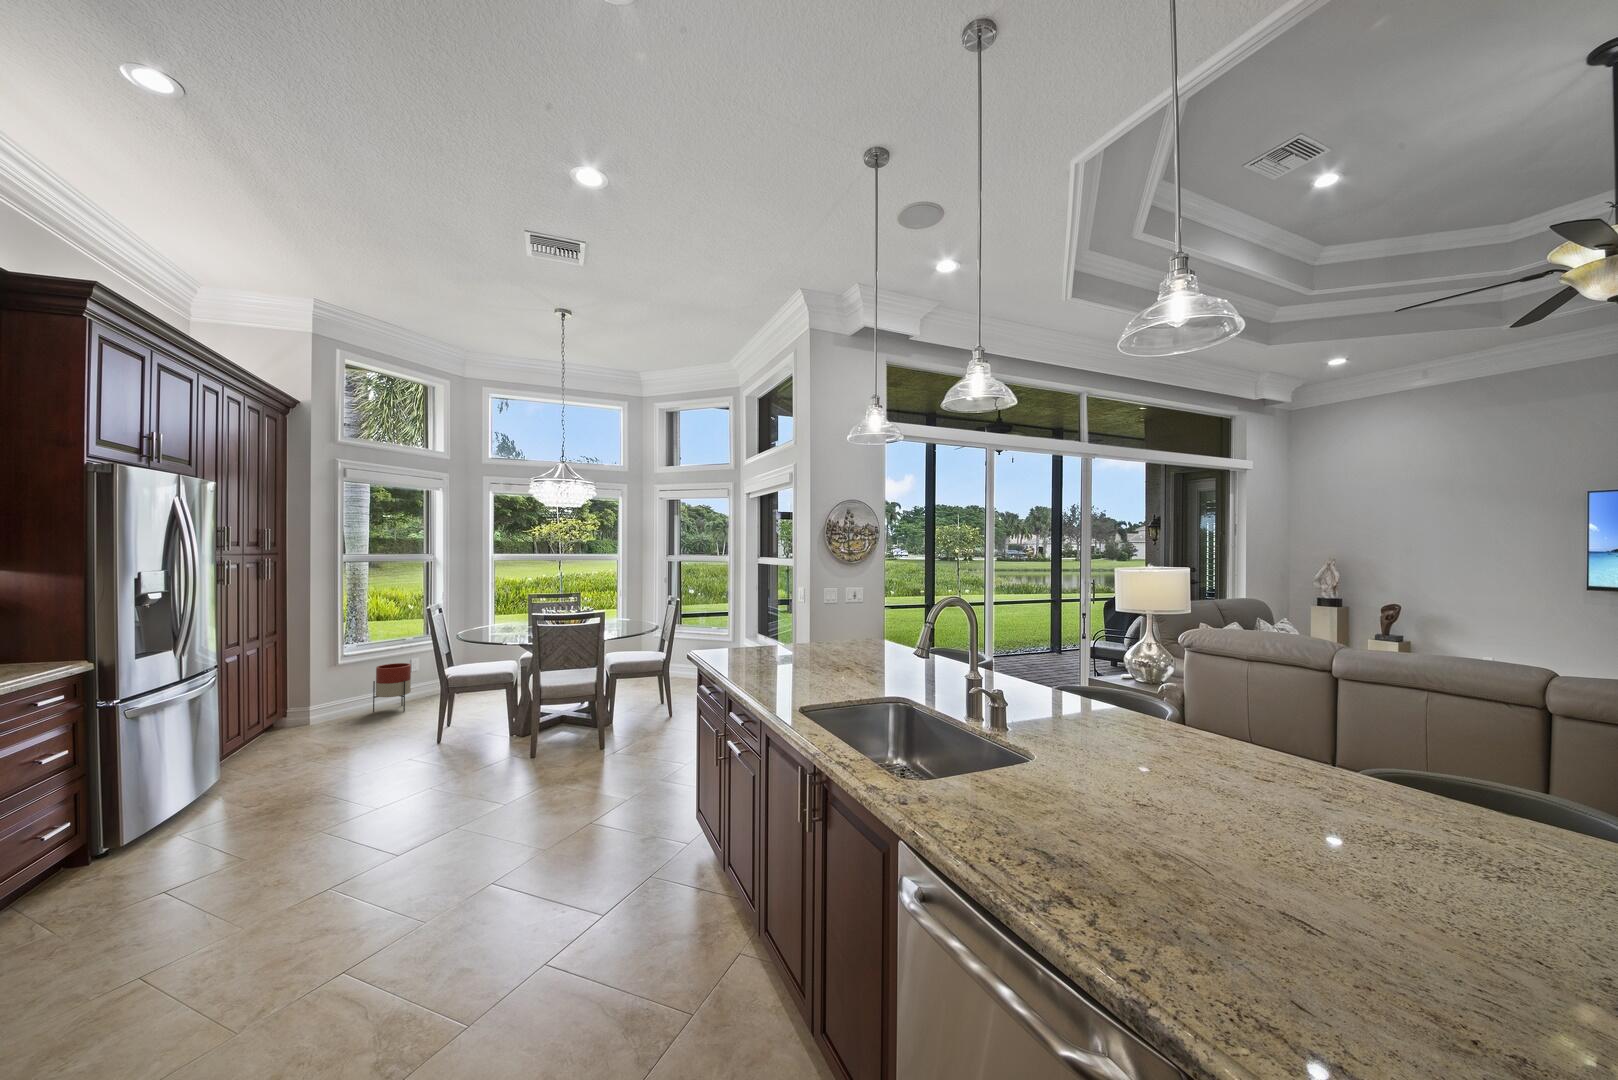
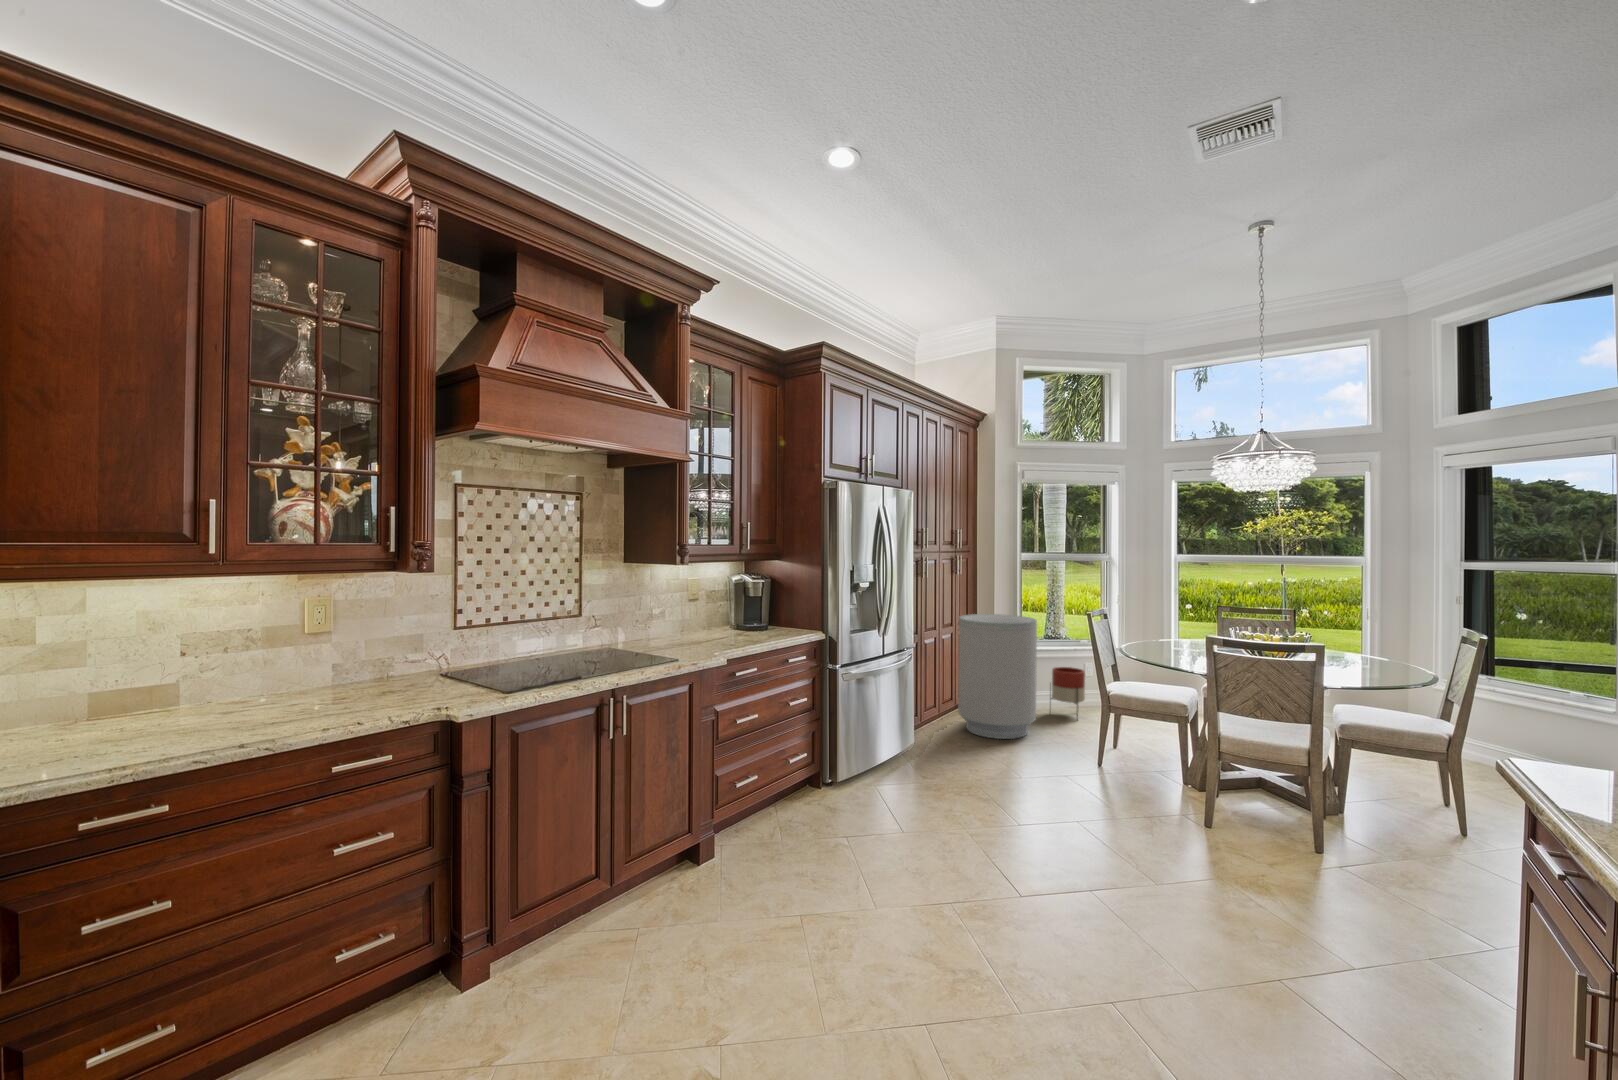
trash can: none [266,618,367,750] -> present [958,614,1037,739]

